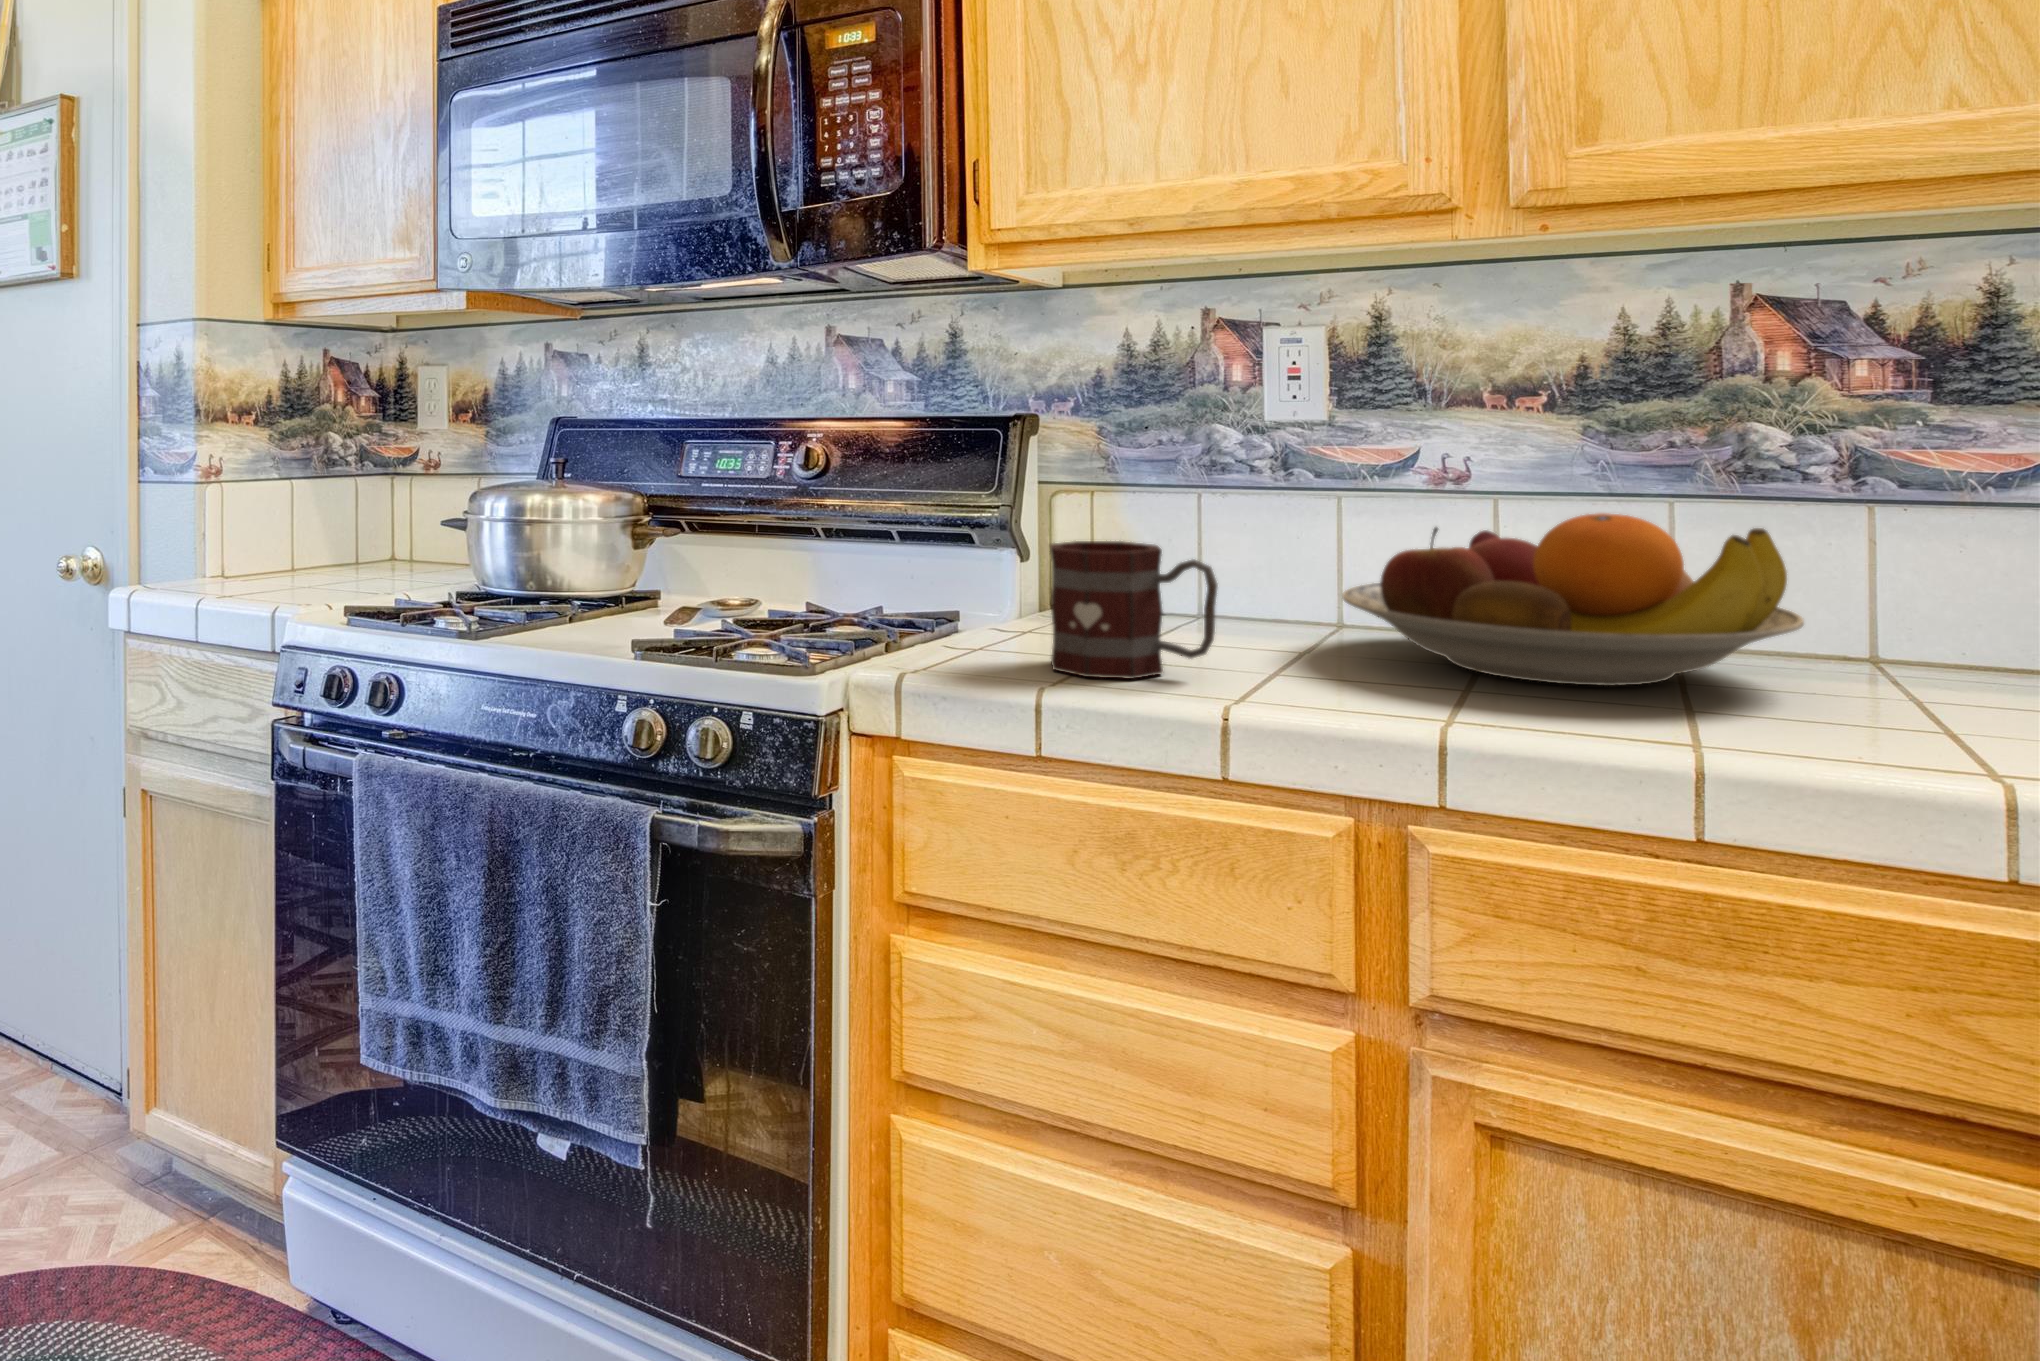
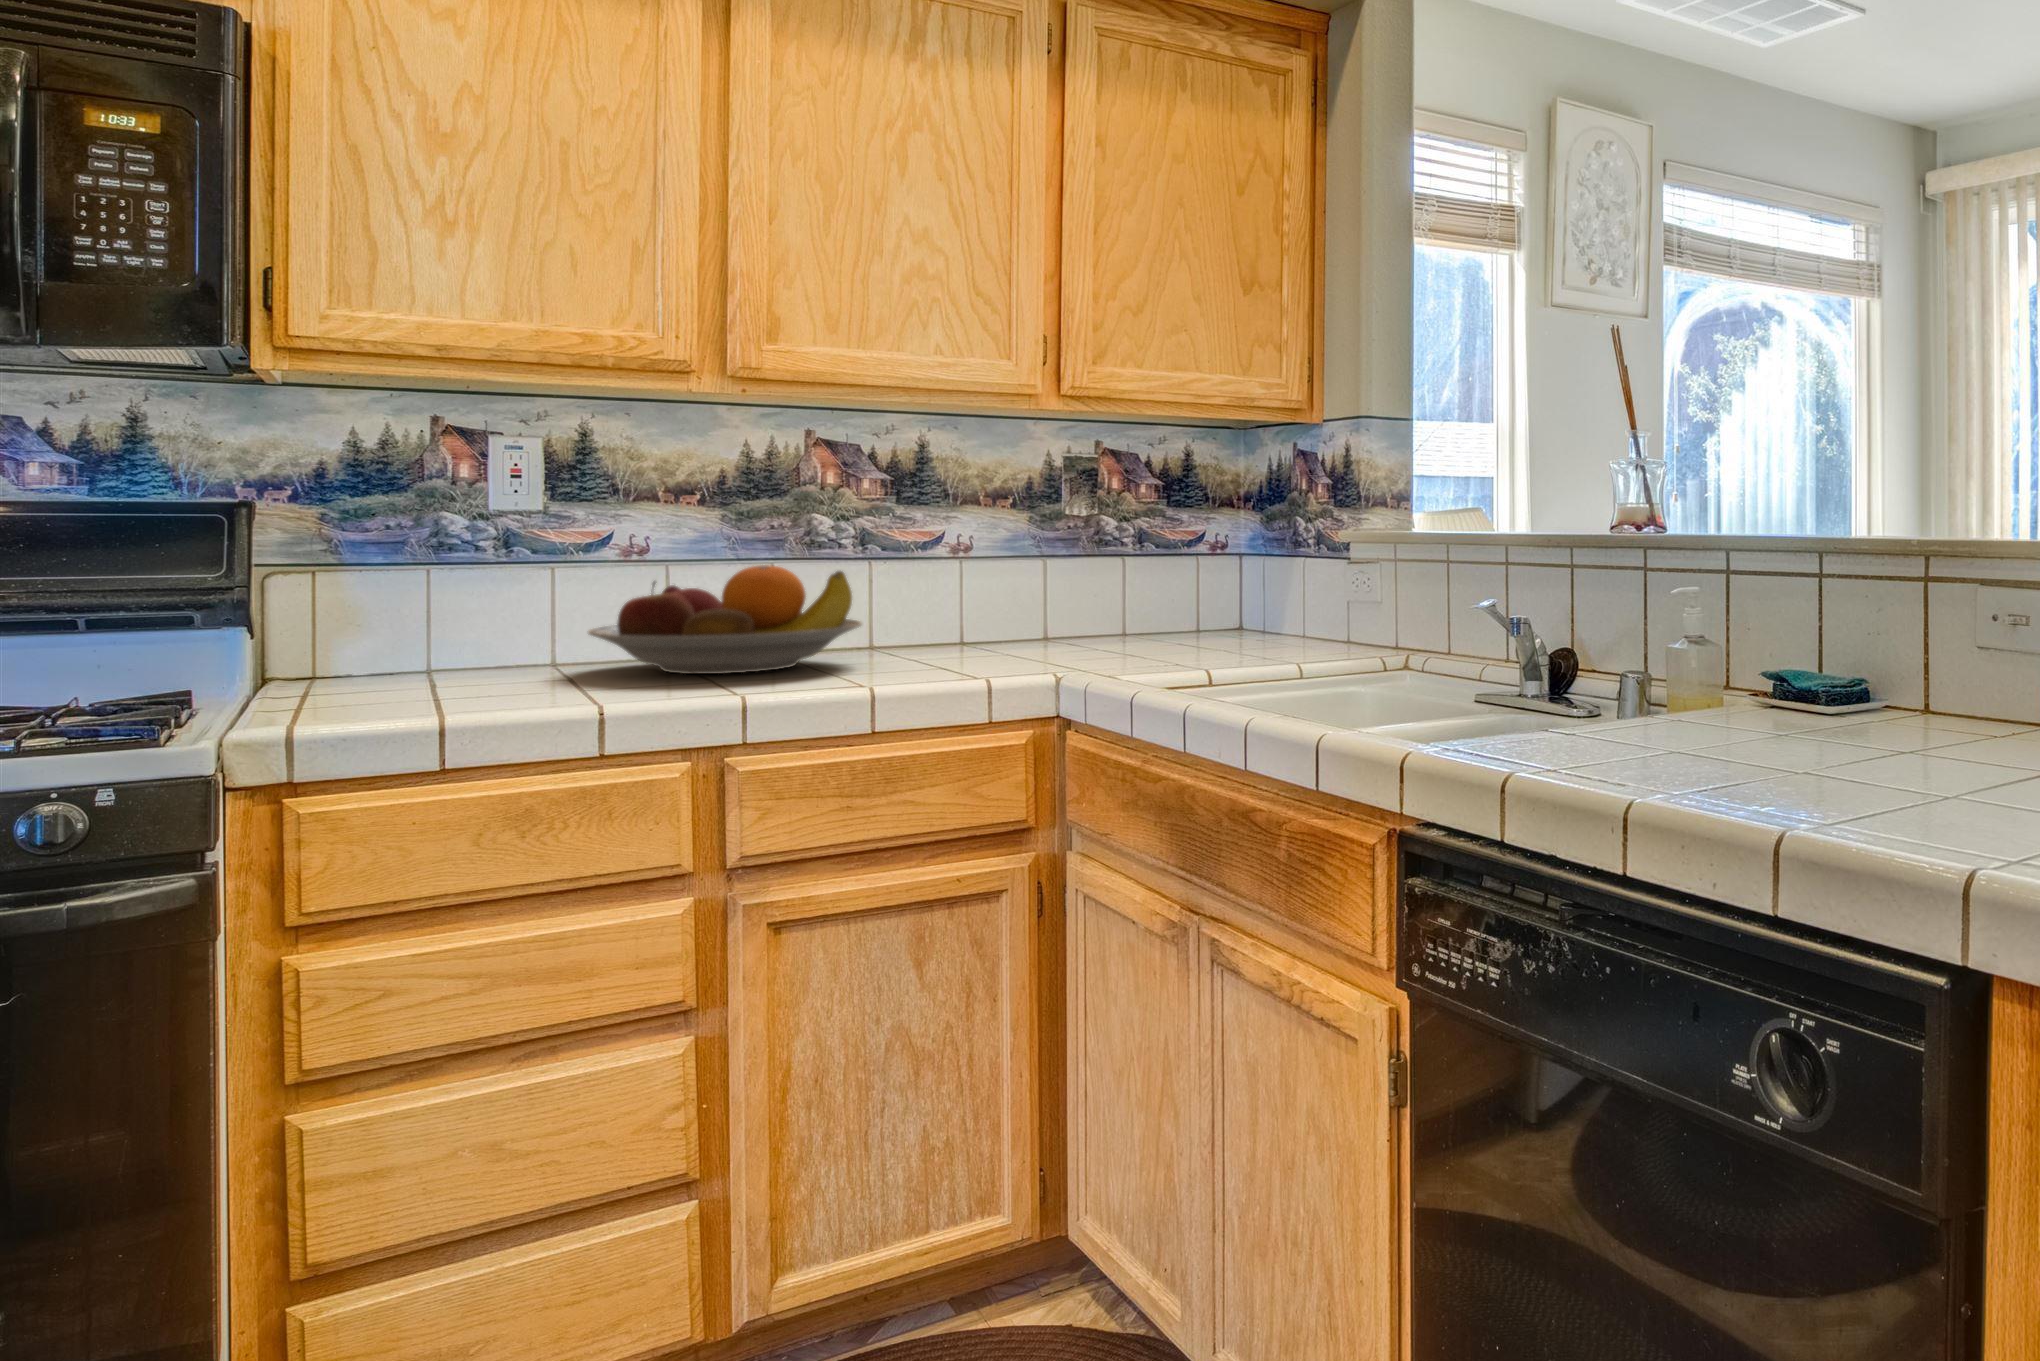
mug: present [1050,541,1218,679] -> none [368,599,531,708]

